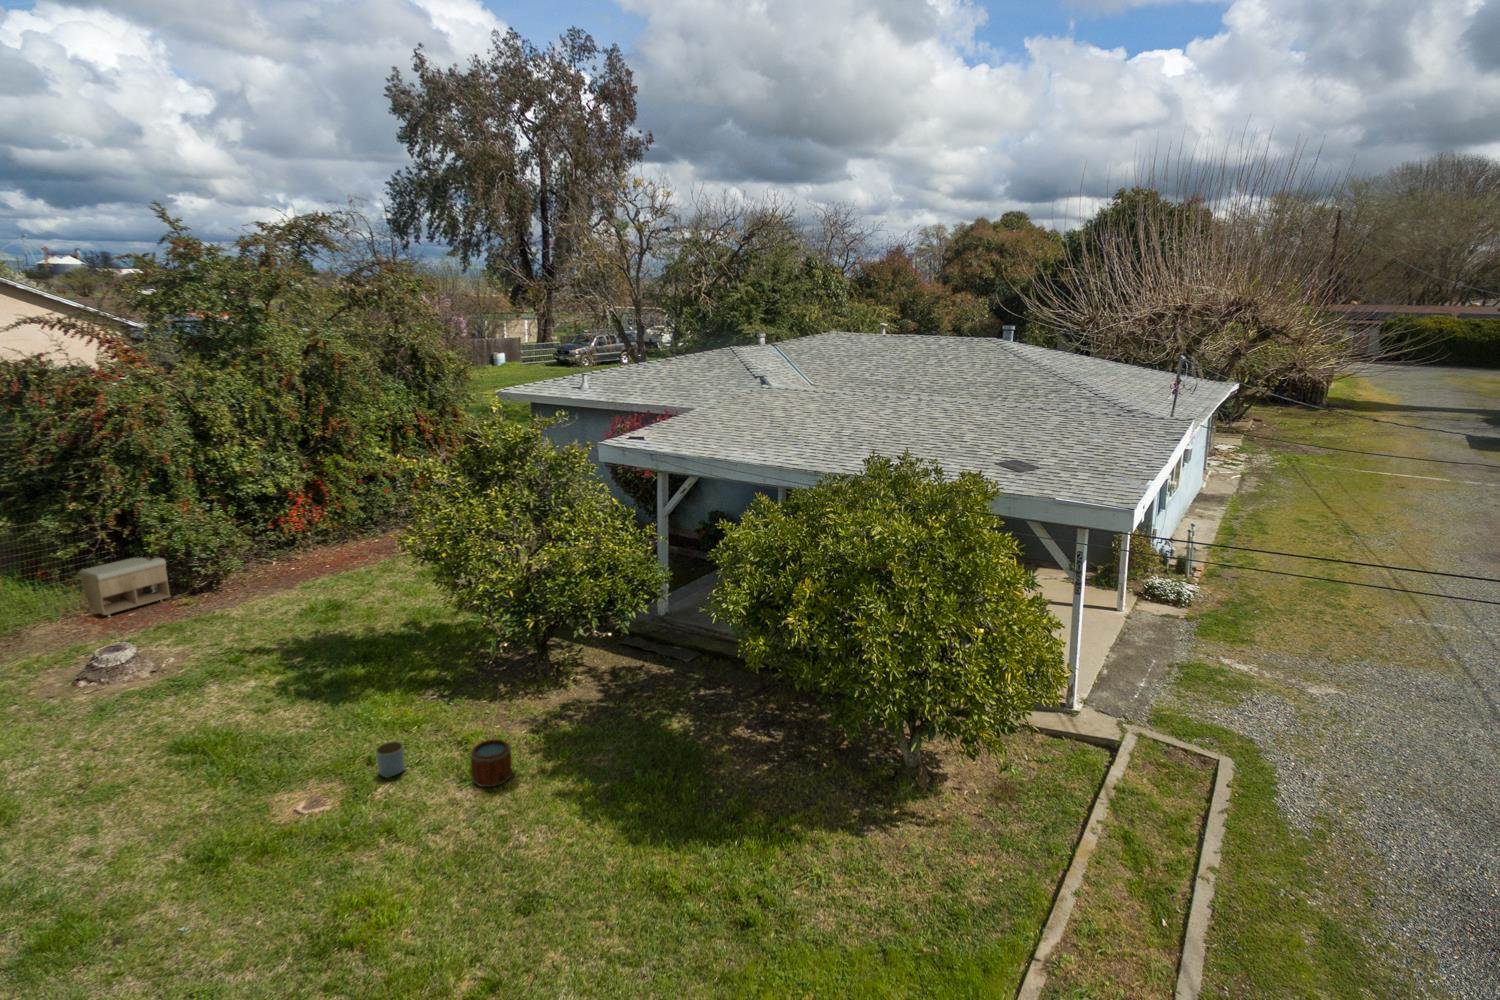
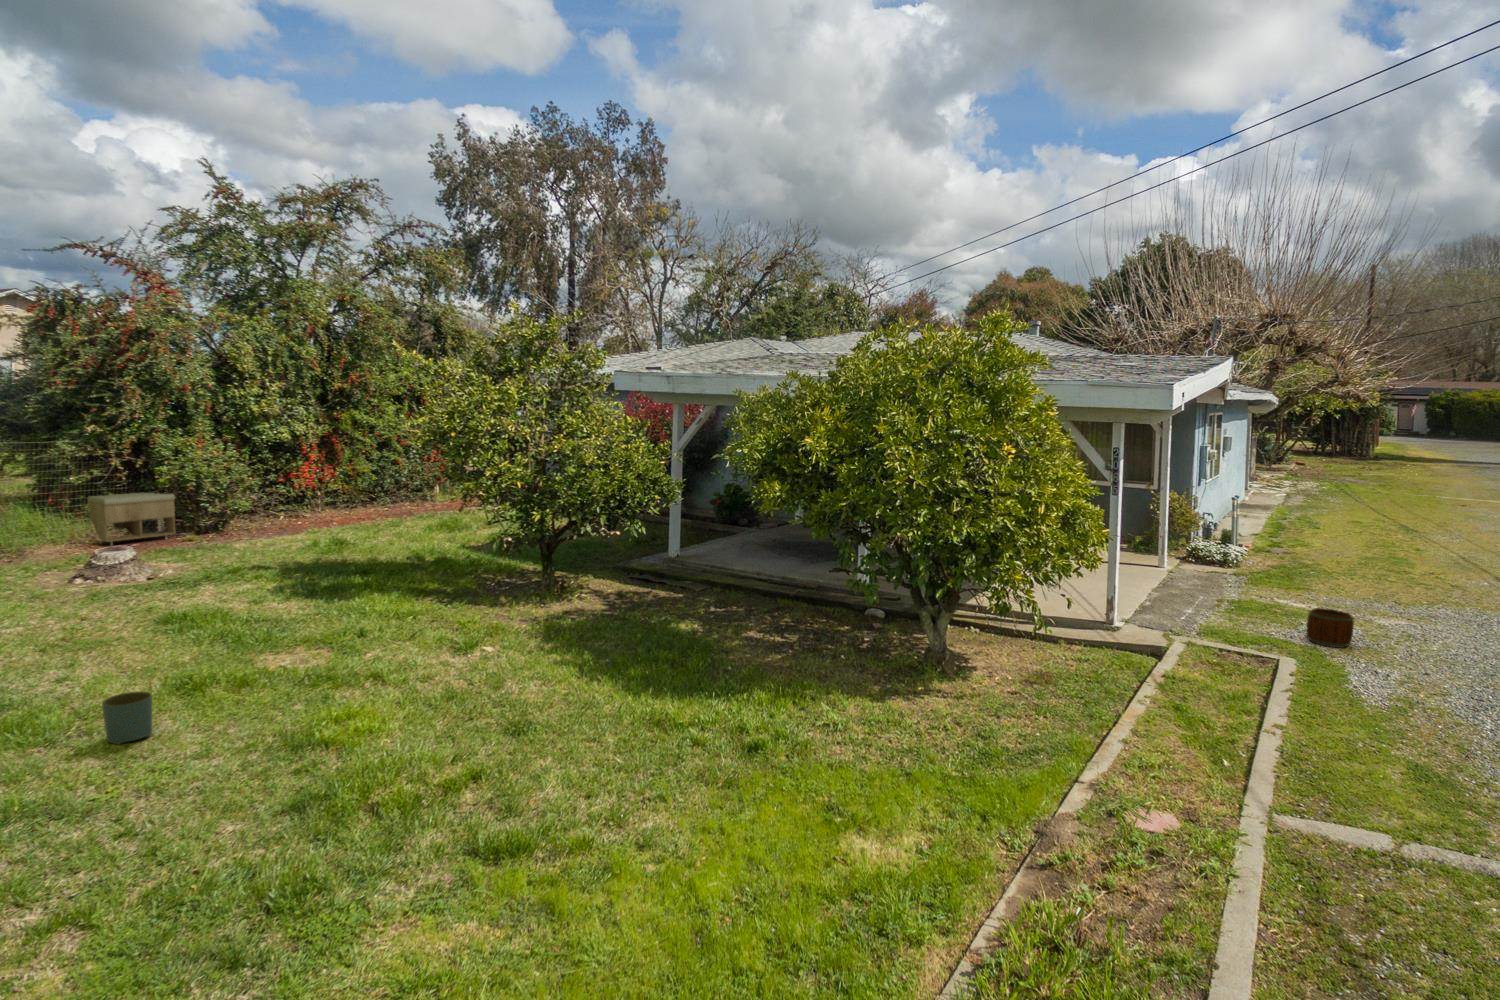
bucket: present [471,739,512,787] -> present [1306,608,1354,647]
planter: present [375,741,404,778] -> present [102,692,152,745]

